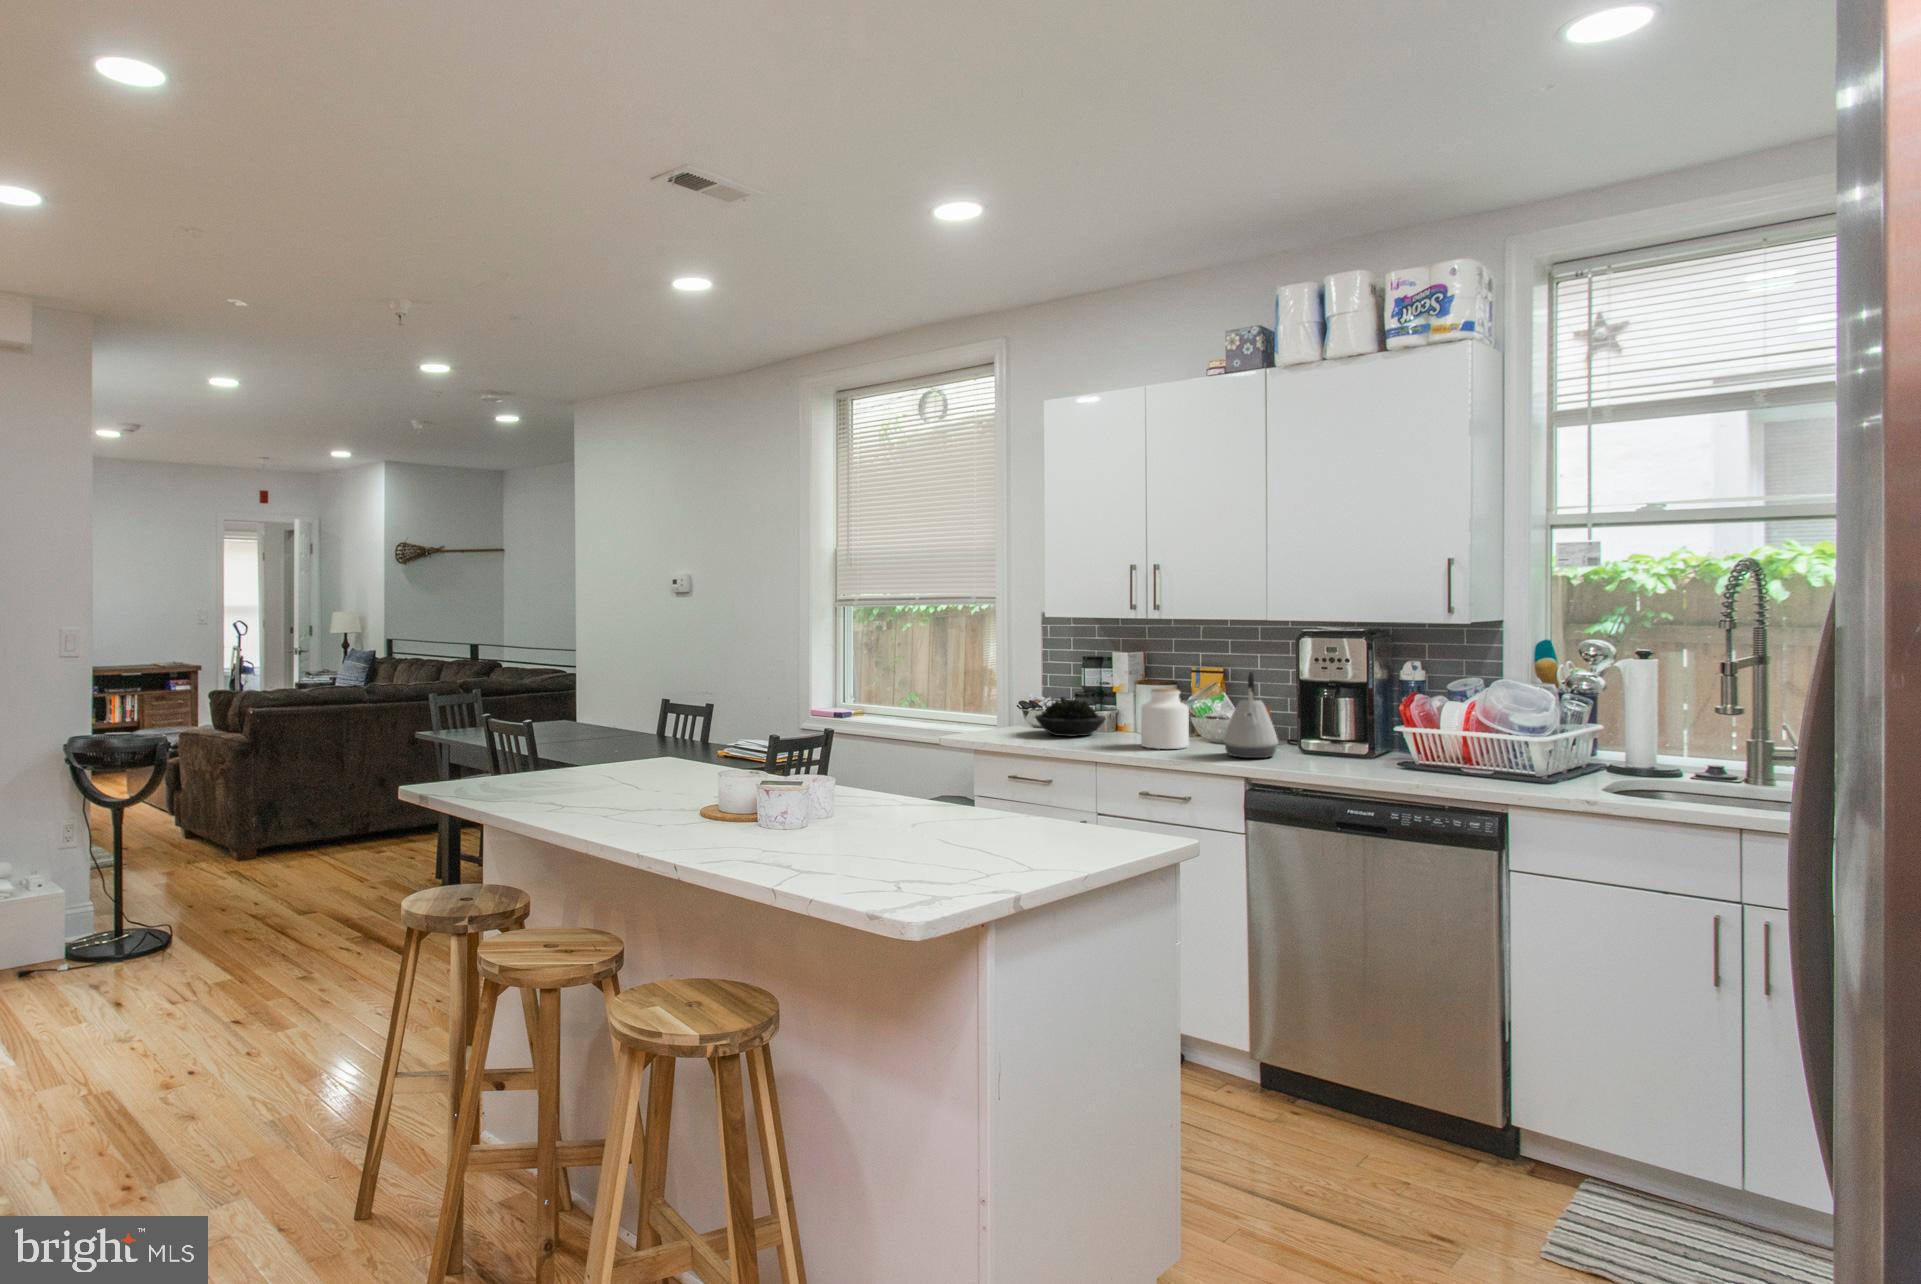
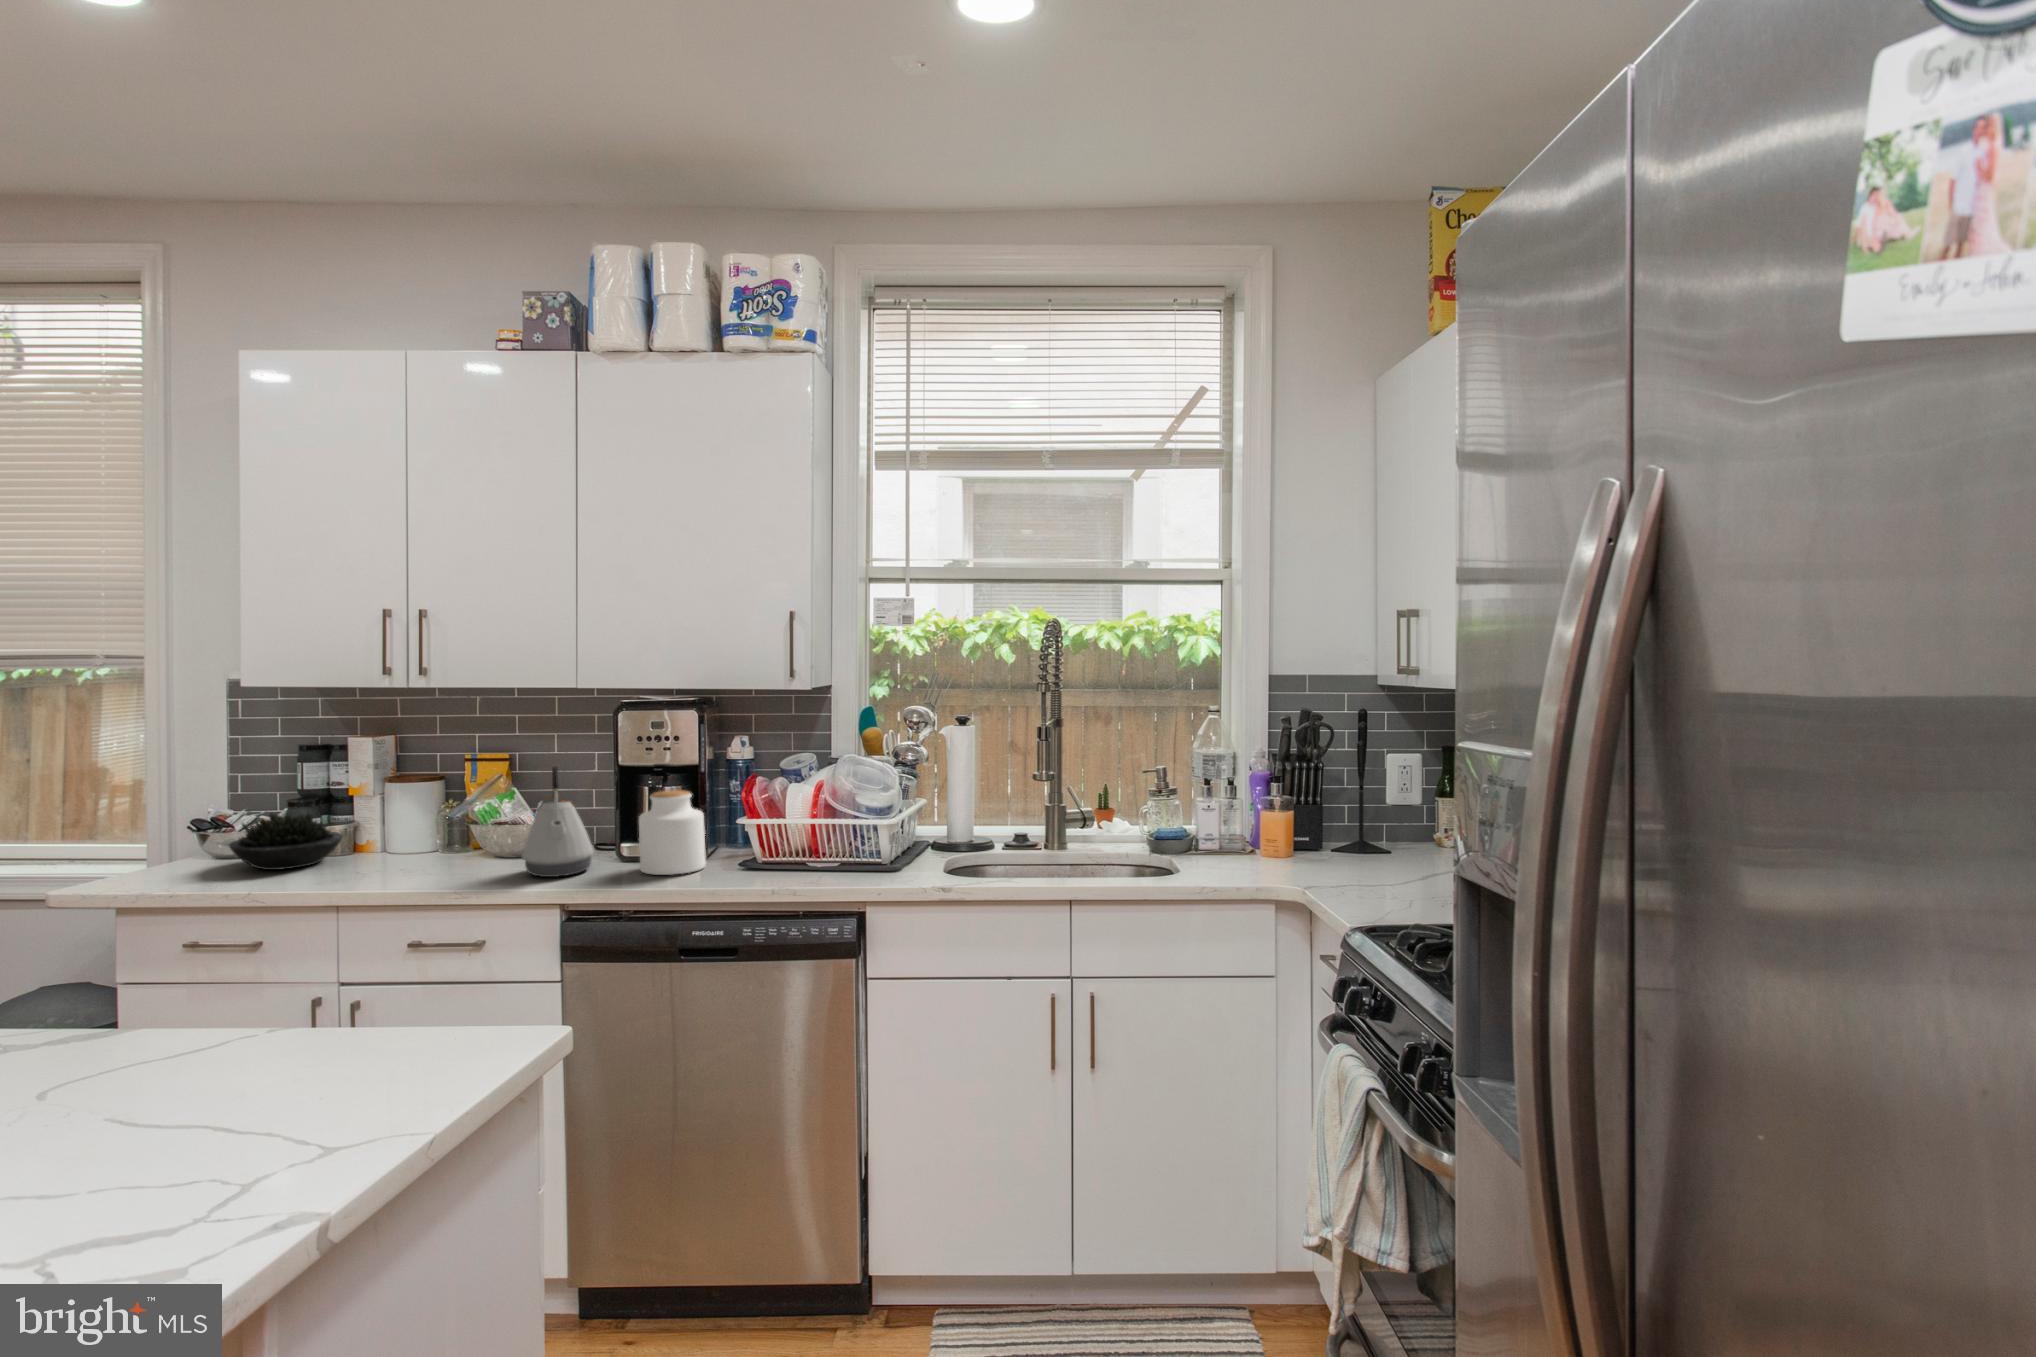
jar: present [1141,689,1189,749] -> present [639,790,706,875]

